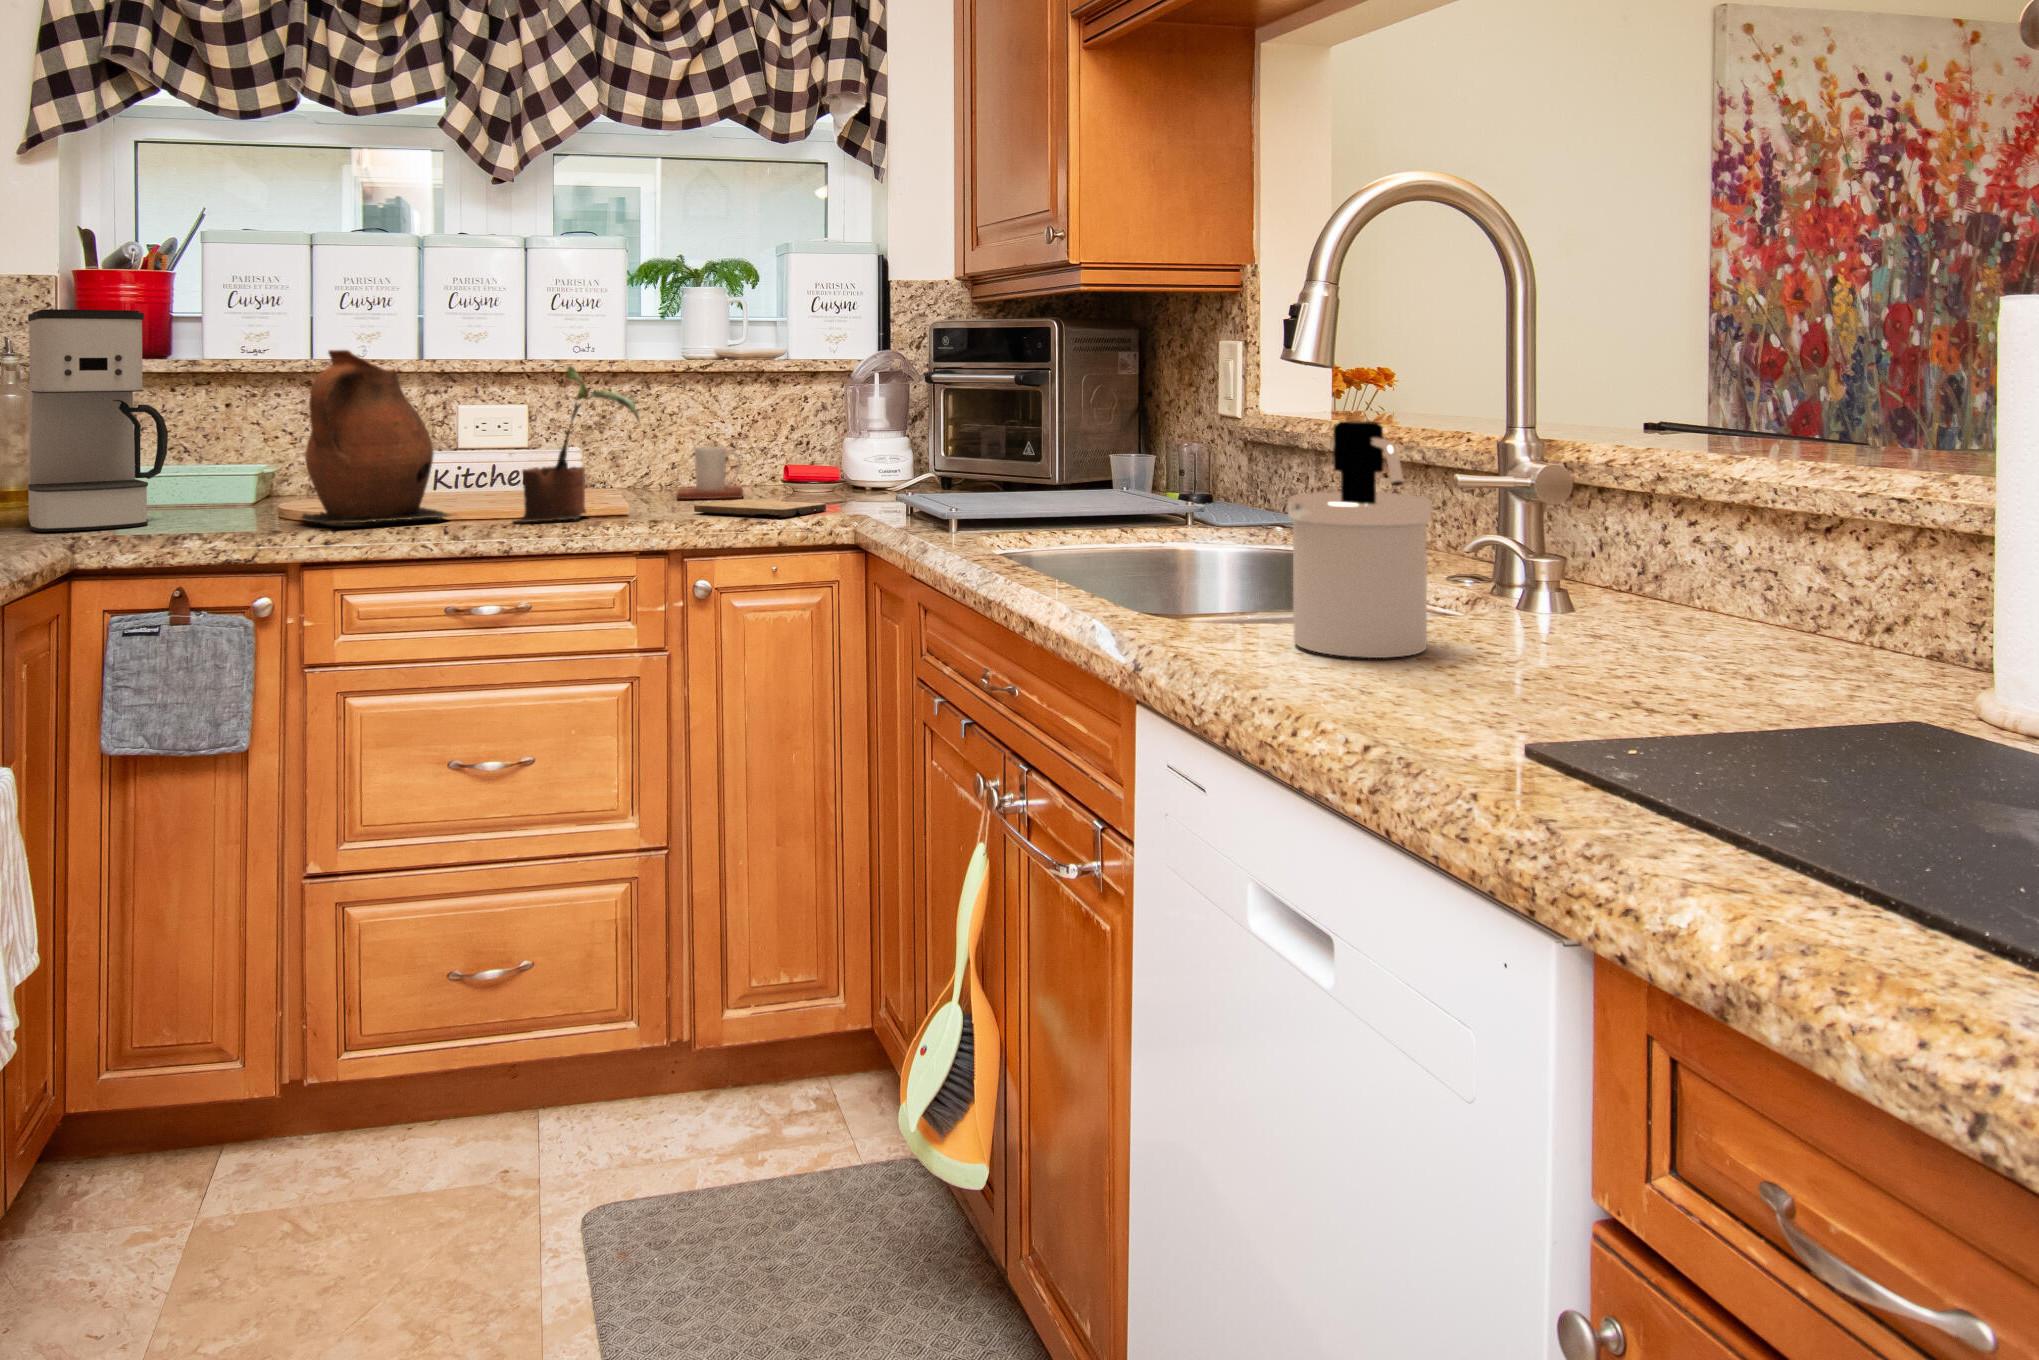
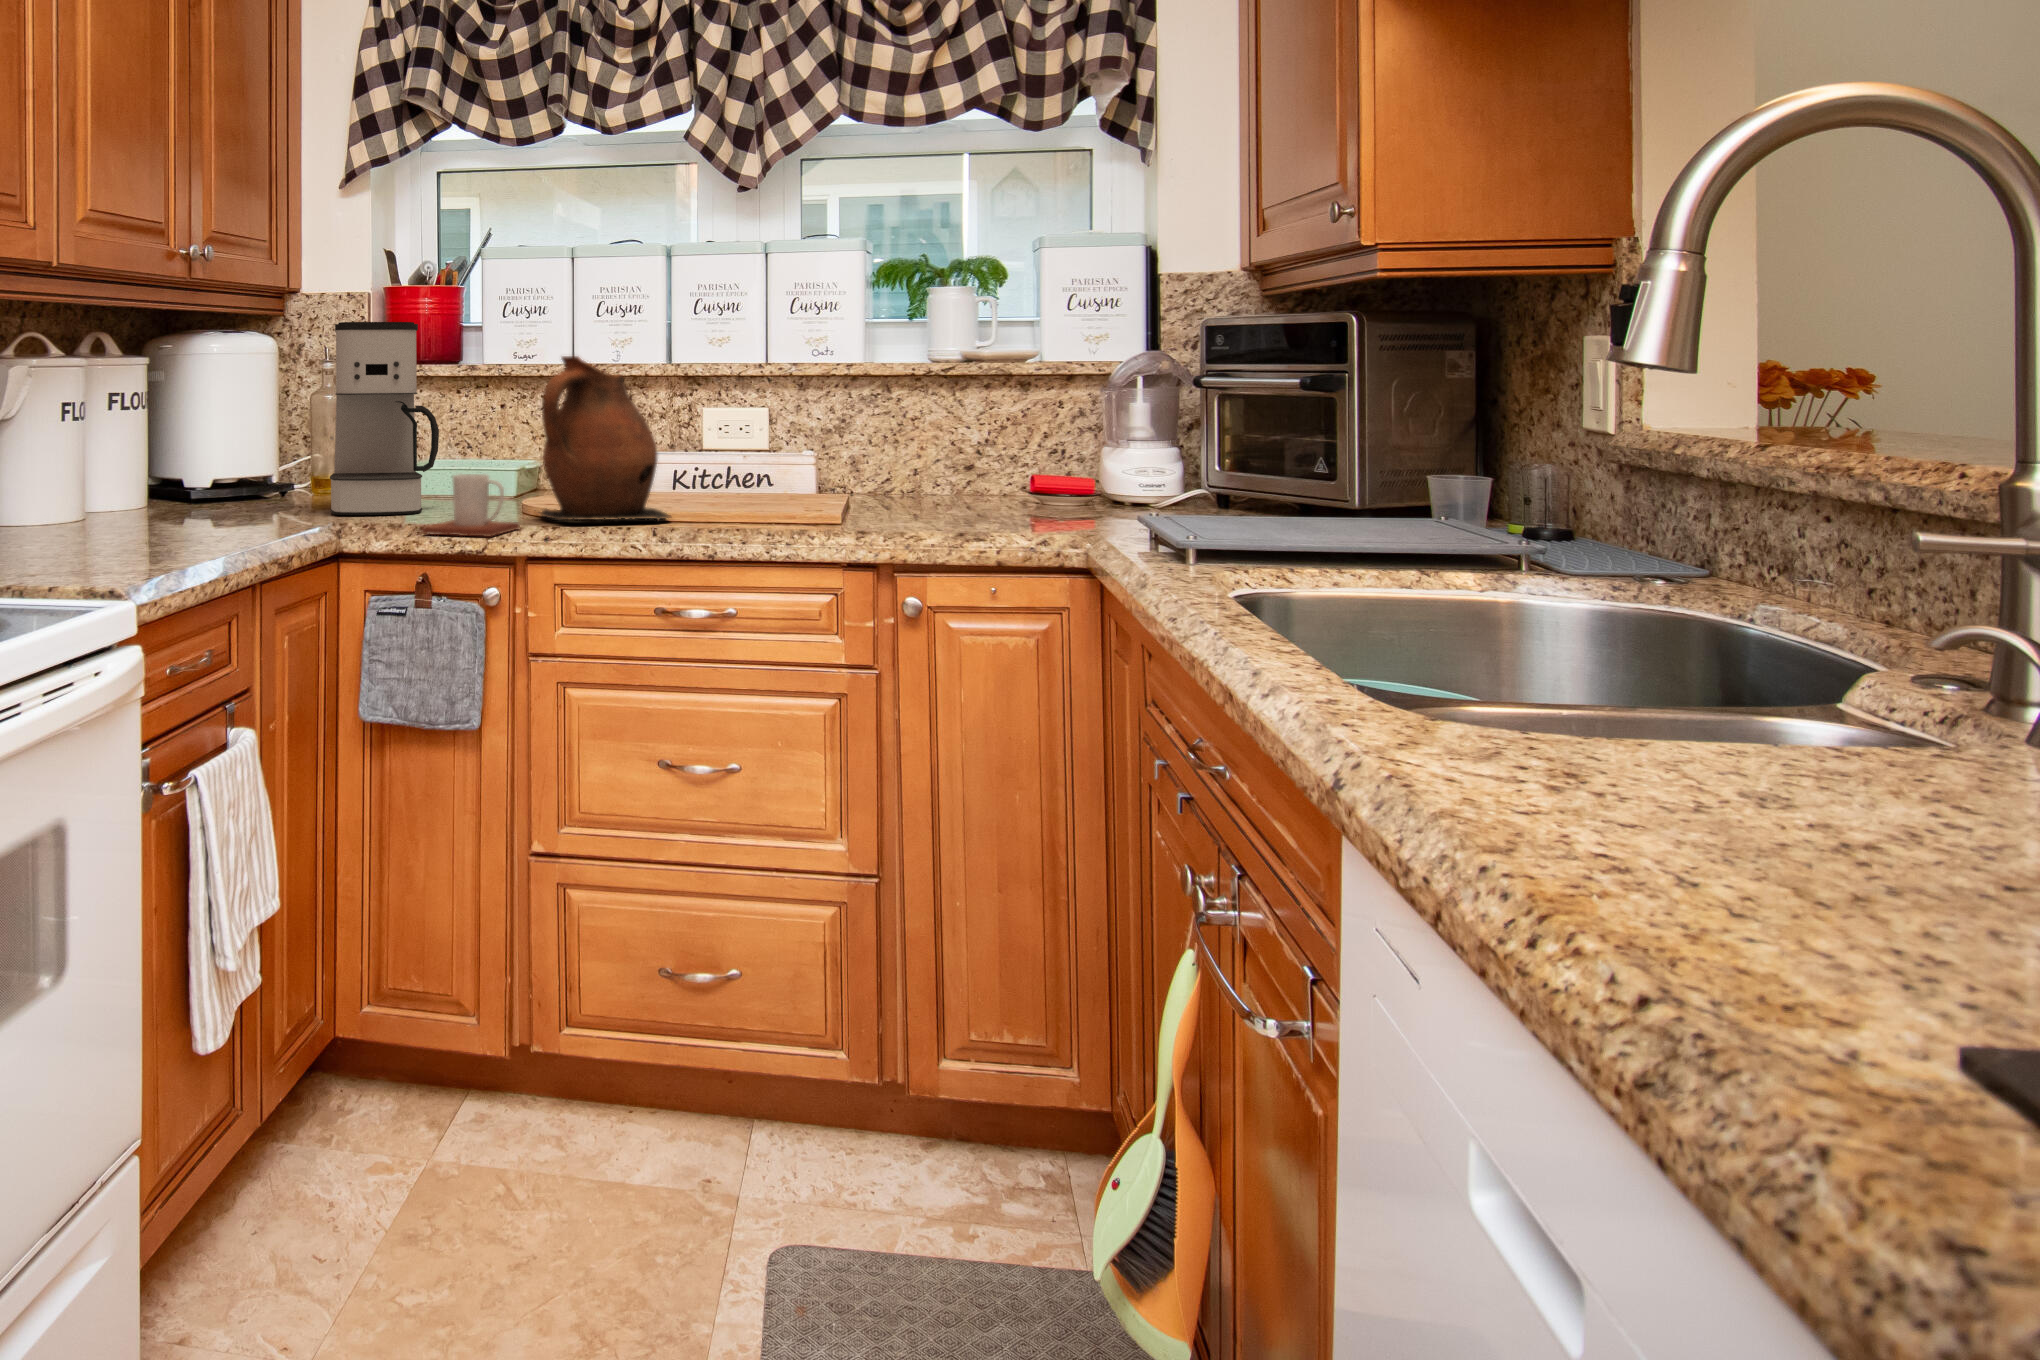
potted plant: present [515,366,639,522] -> none [725,371,854,528]
soap dispenser: present [1288,421,1431,658] -> none [1562,445,1805,783]
mug: present [677,446,743,499] -> present [421,474,520,536]
cutting board: present [694,499,826,517] -> none [912,514,1060,536]

